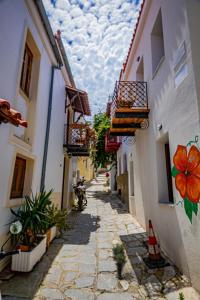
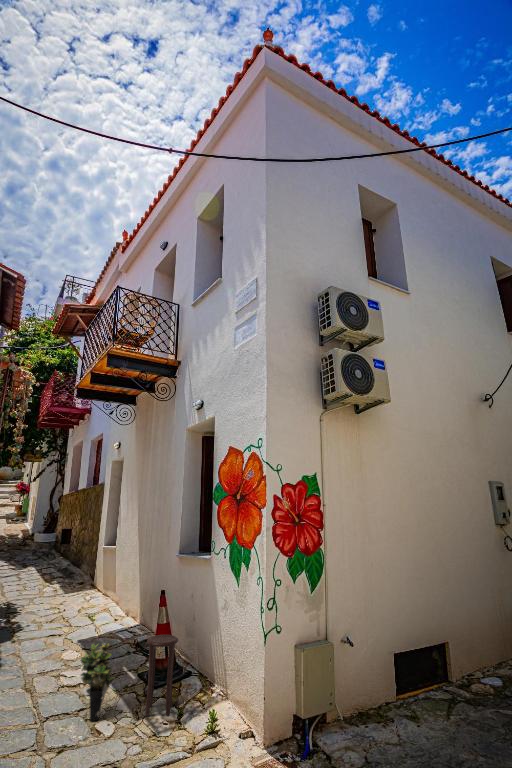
stool: none [142,243,159,287] -> present [145,635,178,716]

